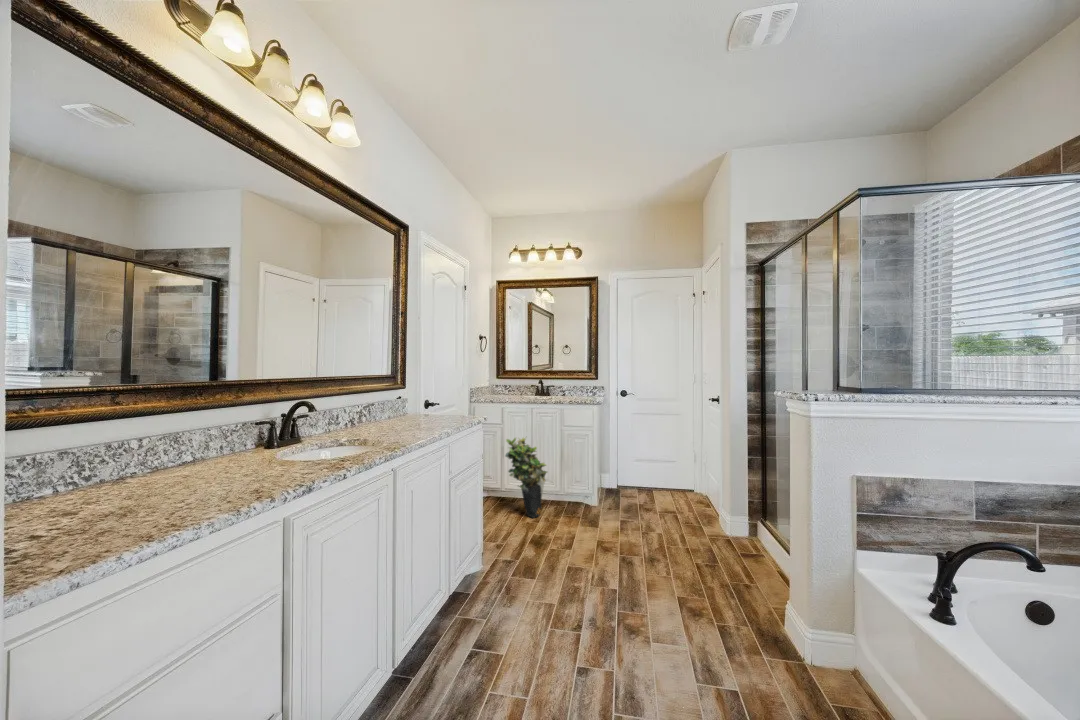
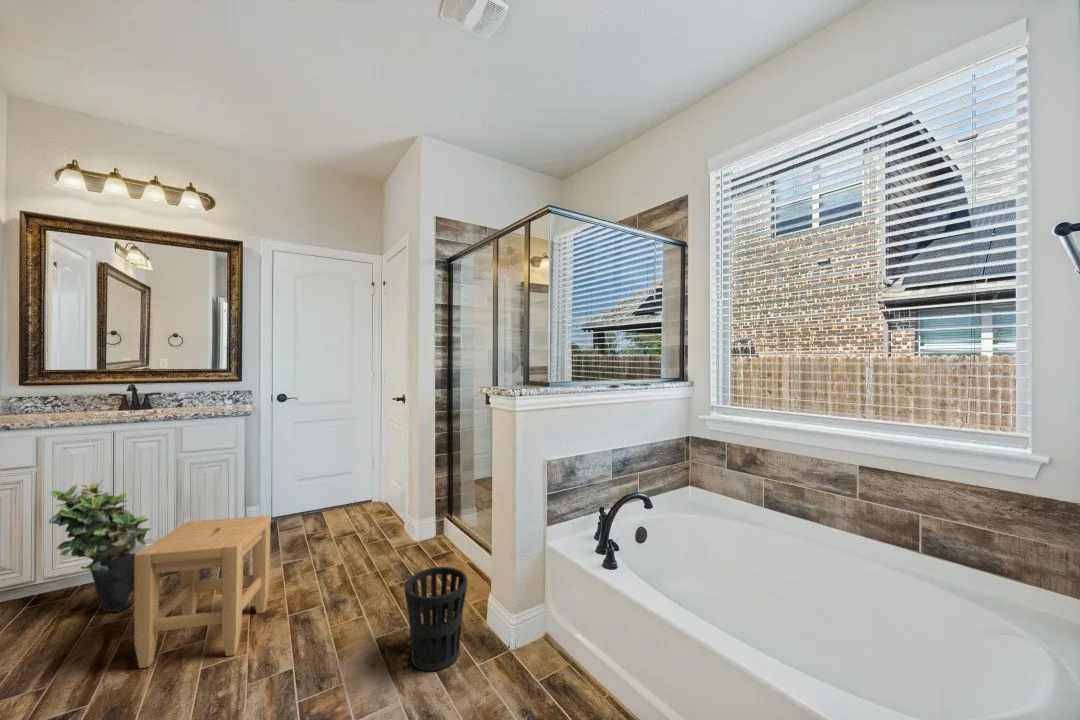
stool: none [537,471,609,566] -> present [134,516,270,668]
wastebasket: none [697,552,757,644] -> present [405,567,467,671]

